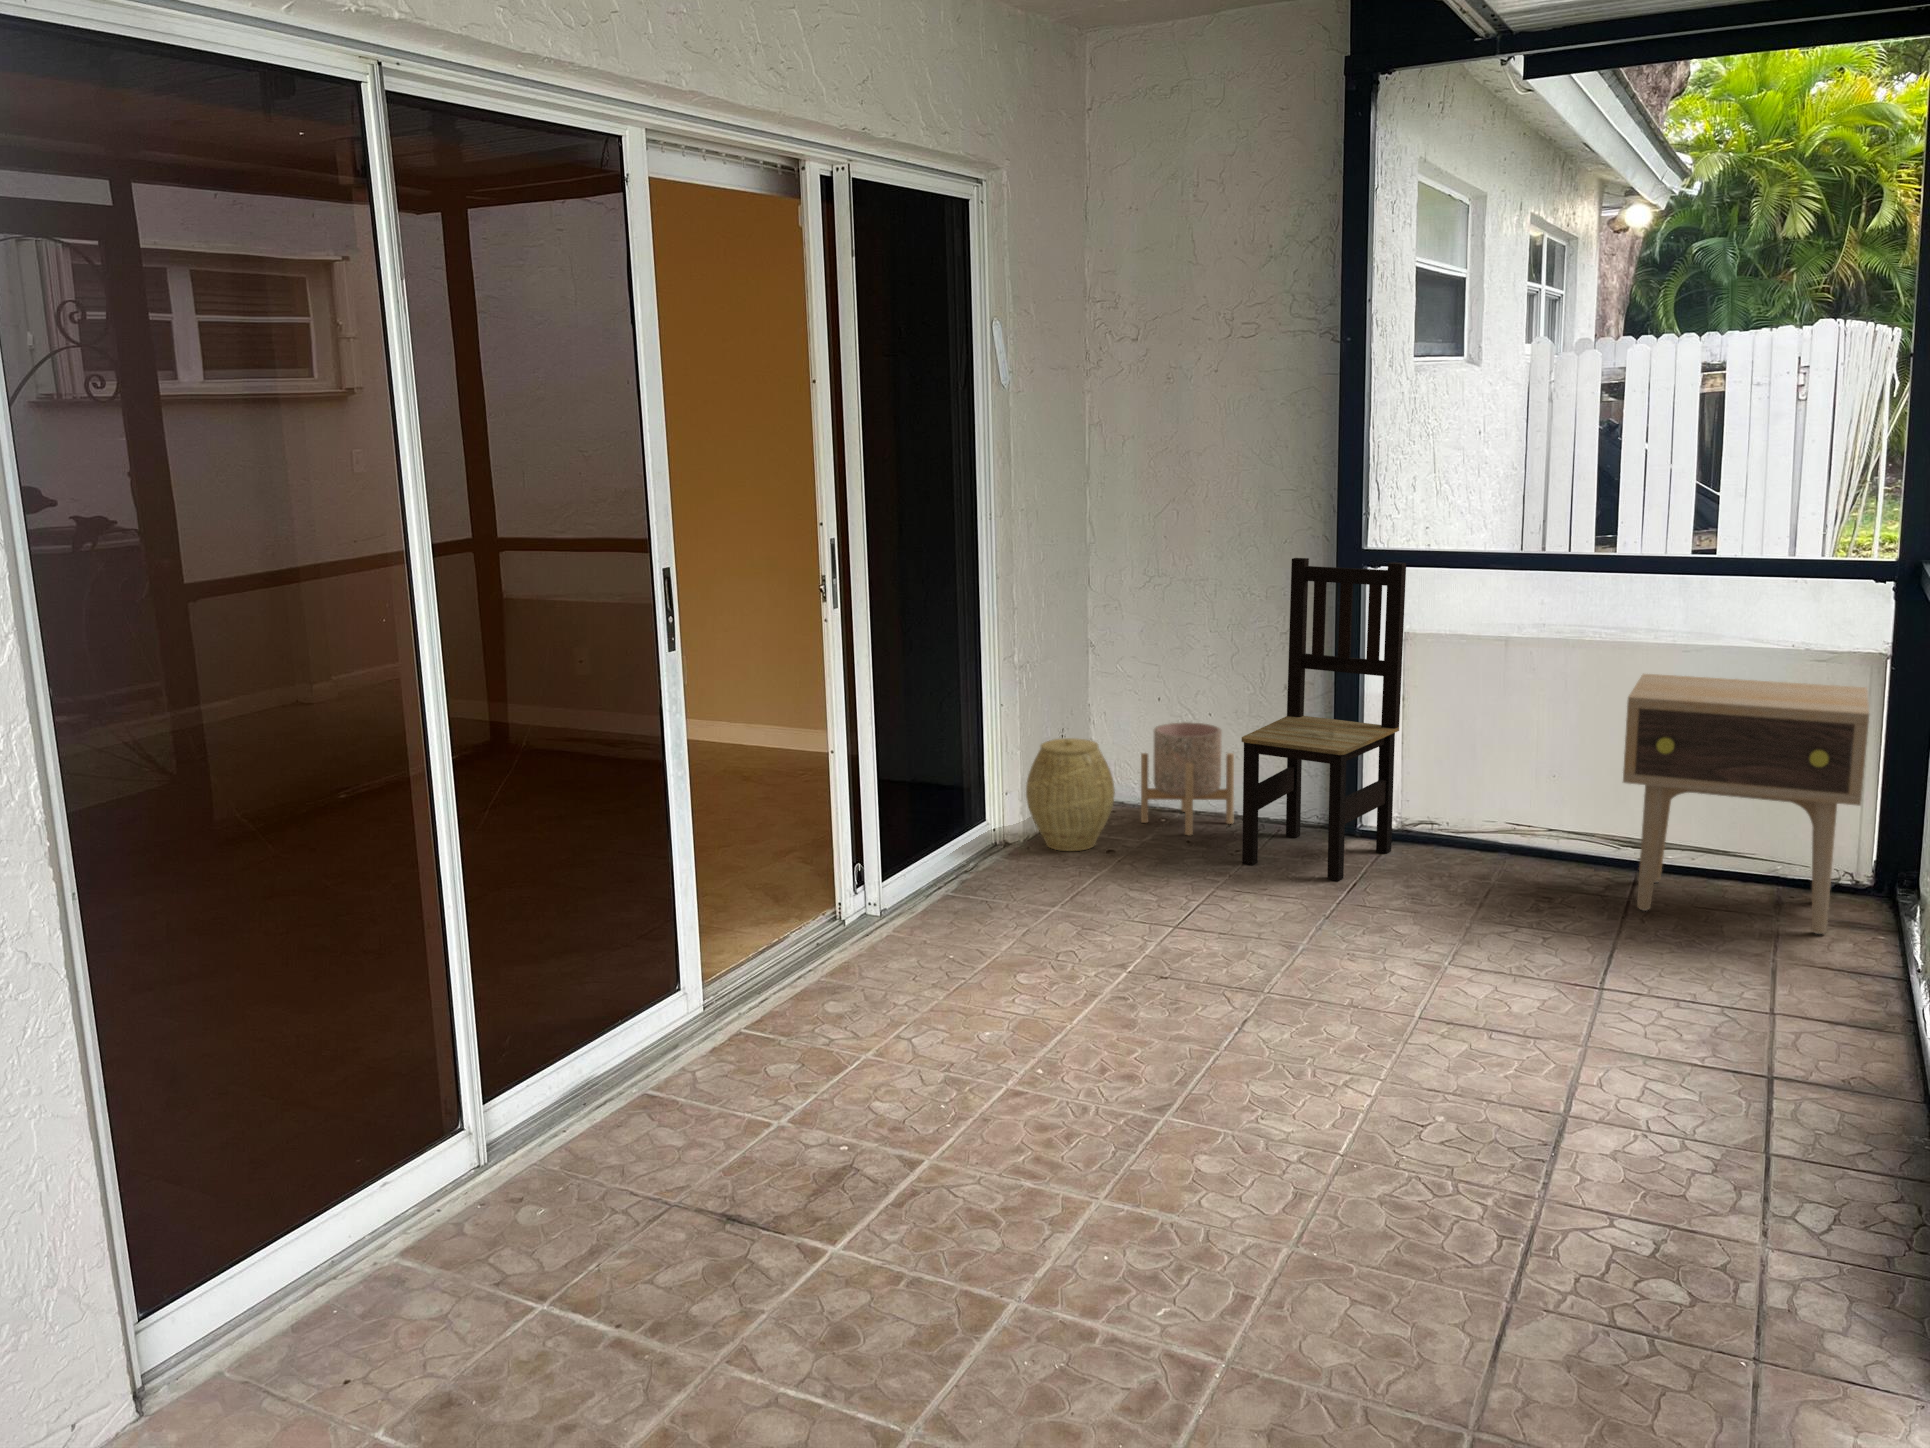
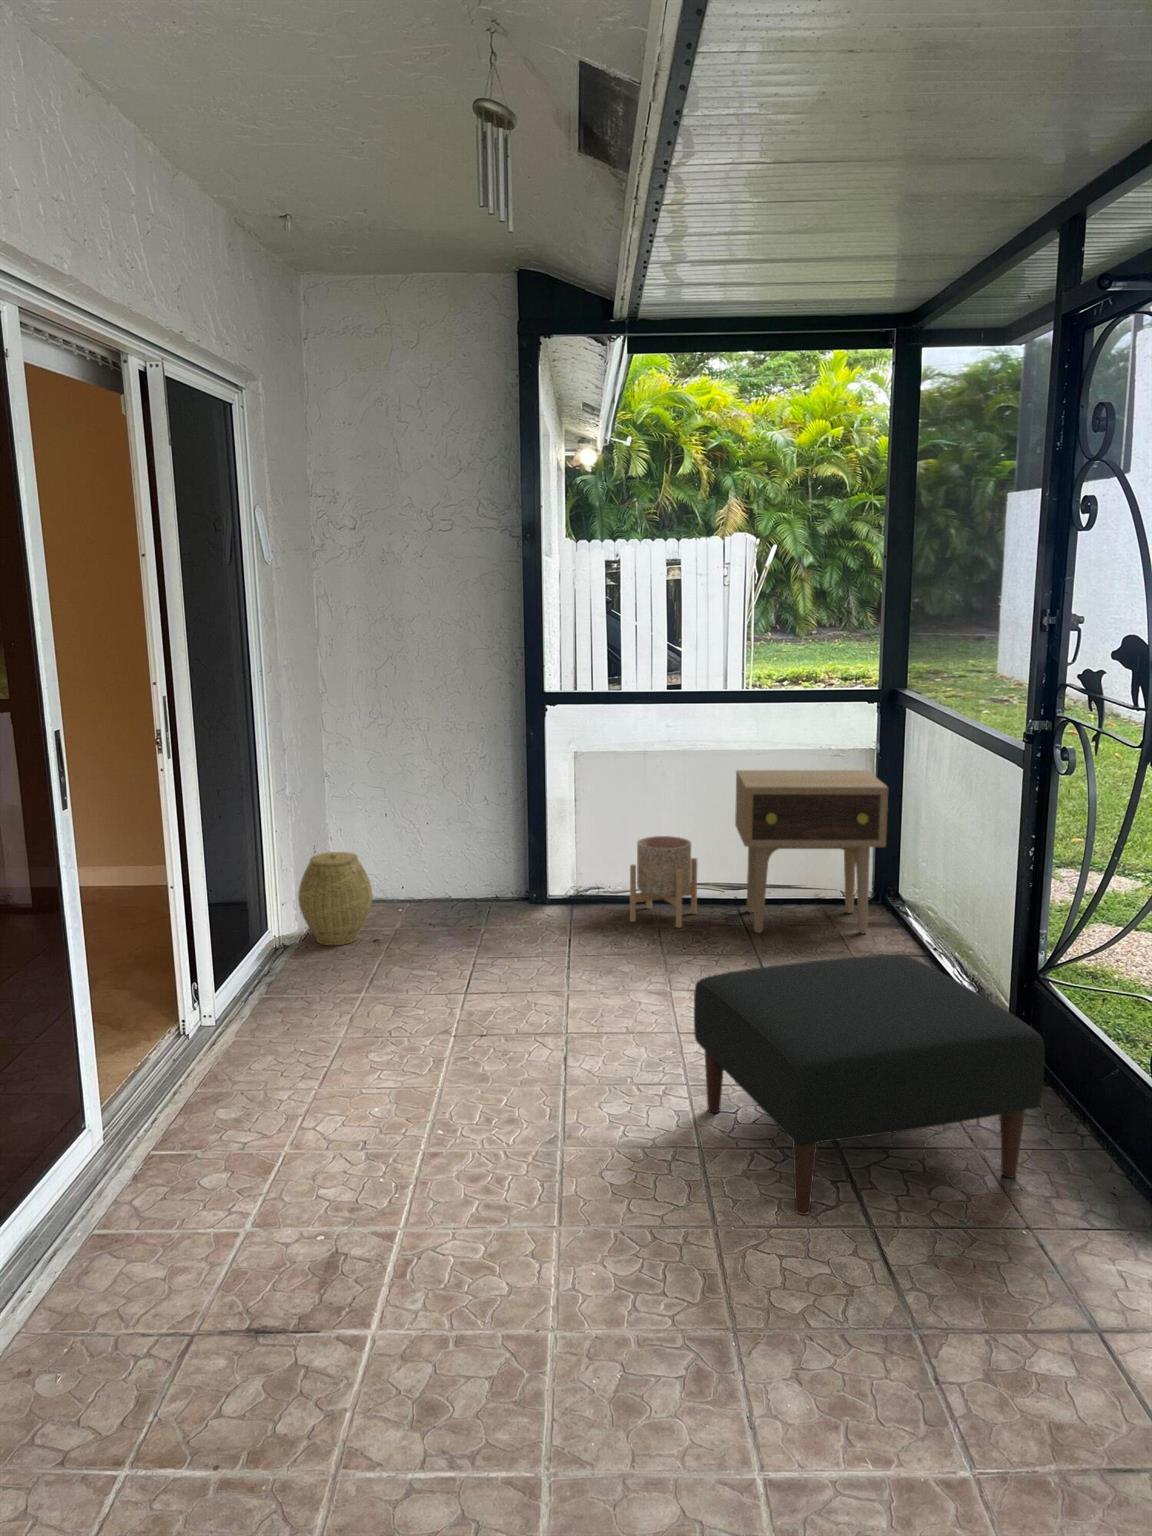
dining chair: present [1242,558,1406,881] -> none [475,699,578,940]
planter: present [1141,722,1234,835] -> present [630,836,697,928]
ottoman: none [1375,935,1841,1297] -> present [694,955,1045,1215]

